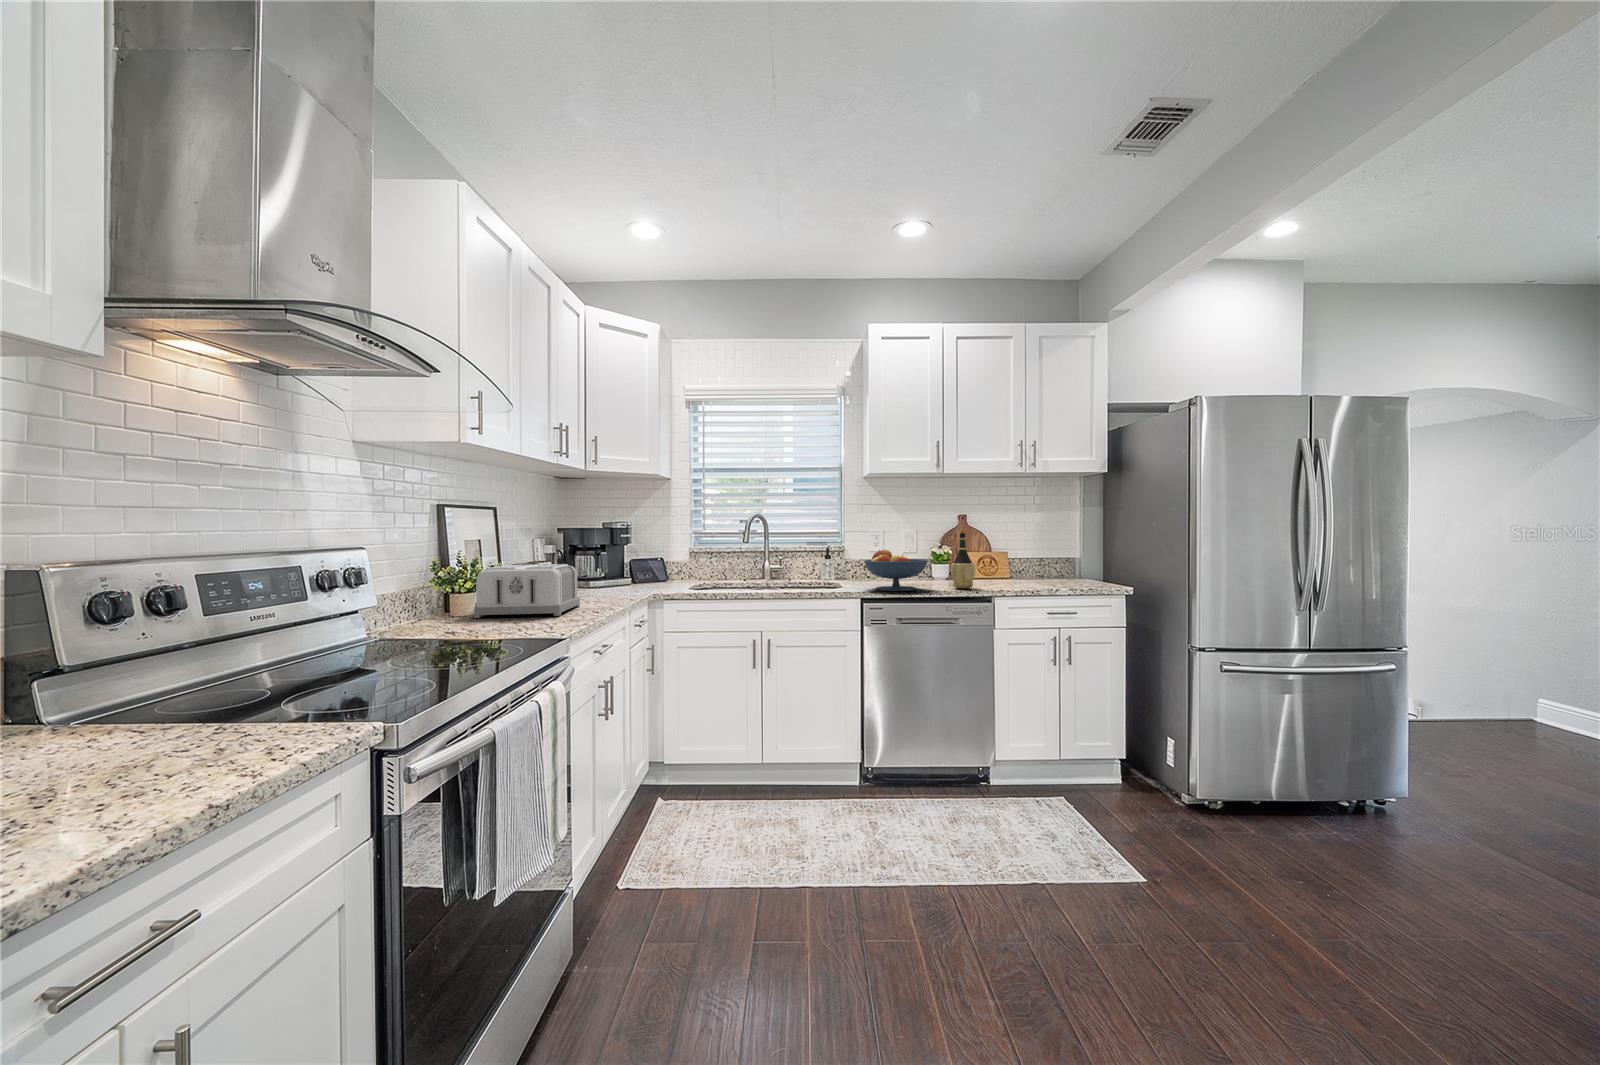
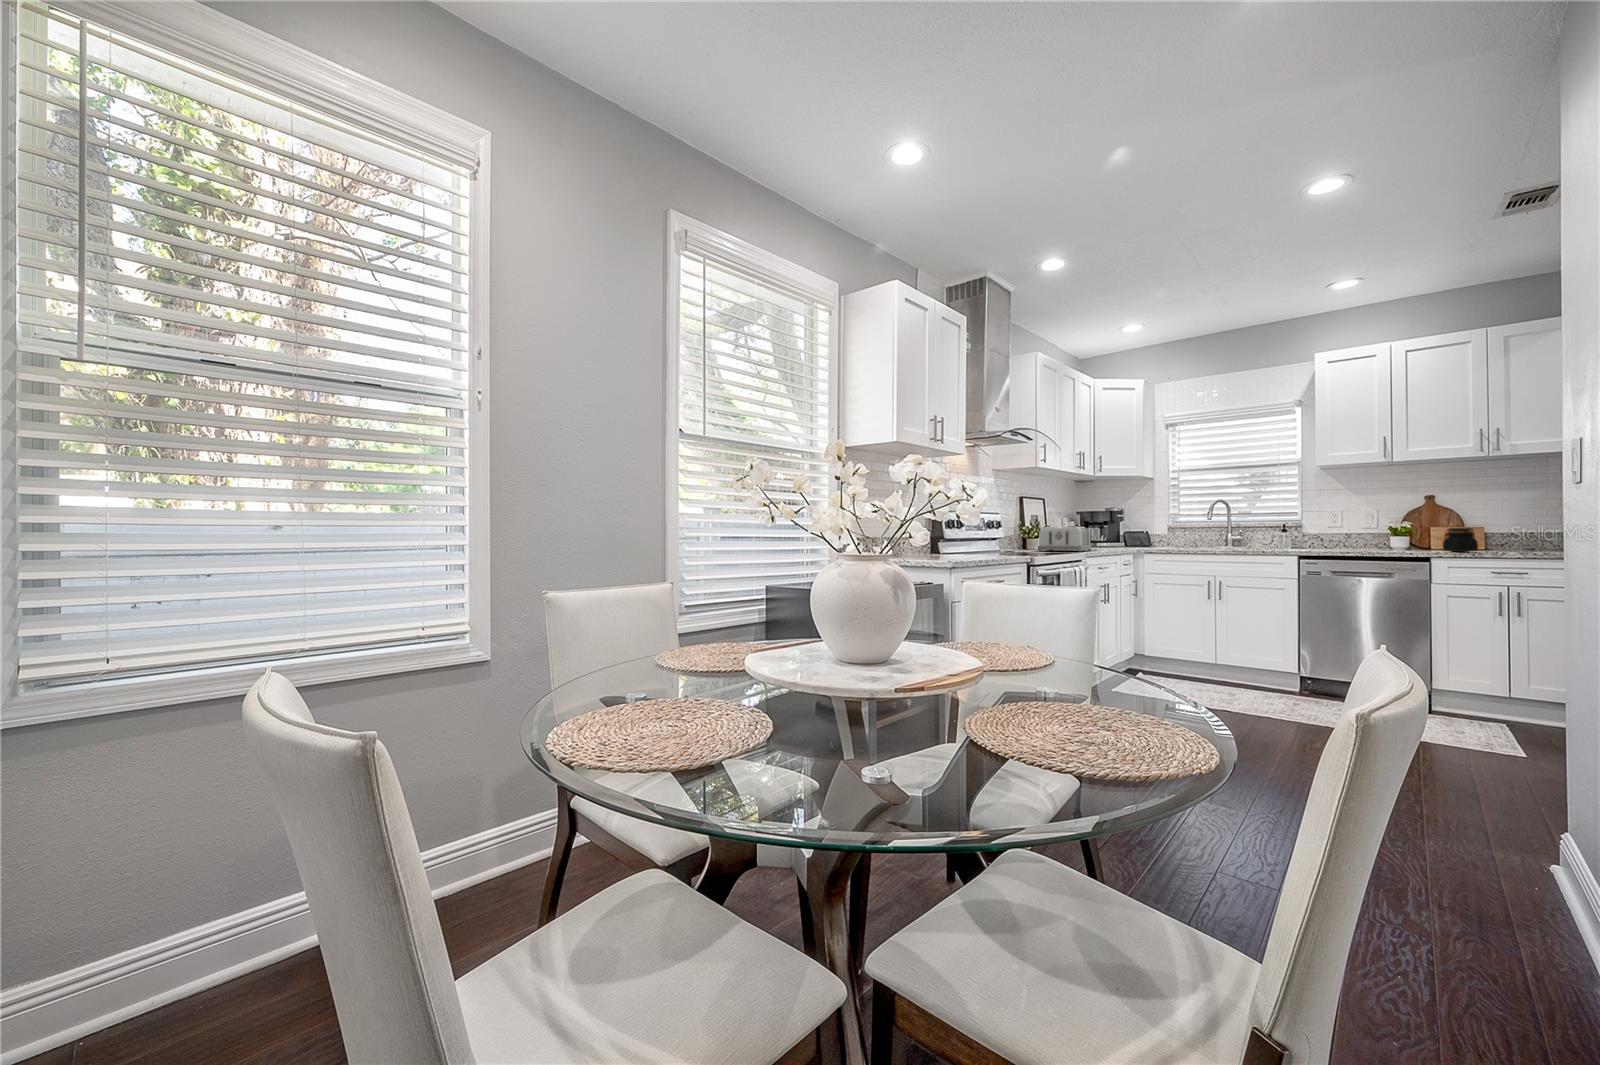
wine bottle: present [951,529,975,589] -> none [1389,505,1414,551]
fruit bowl: present [864,550,928,591] -> none [1304,522,1364,551]
jar: none [999,558,1031,588] -> present [1443,528,1478,552]

